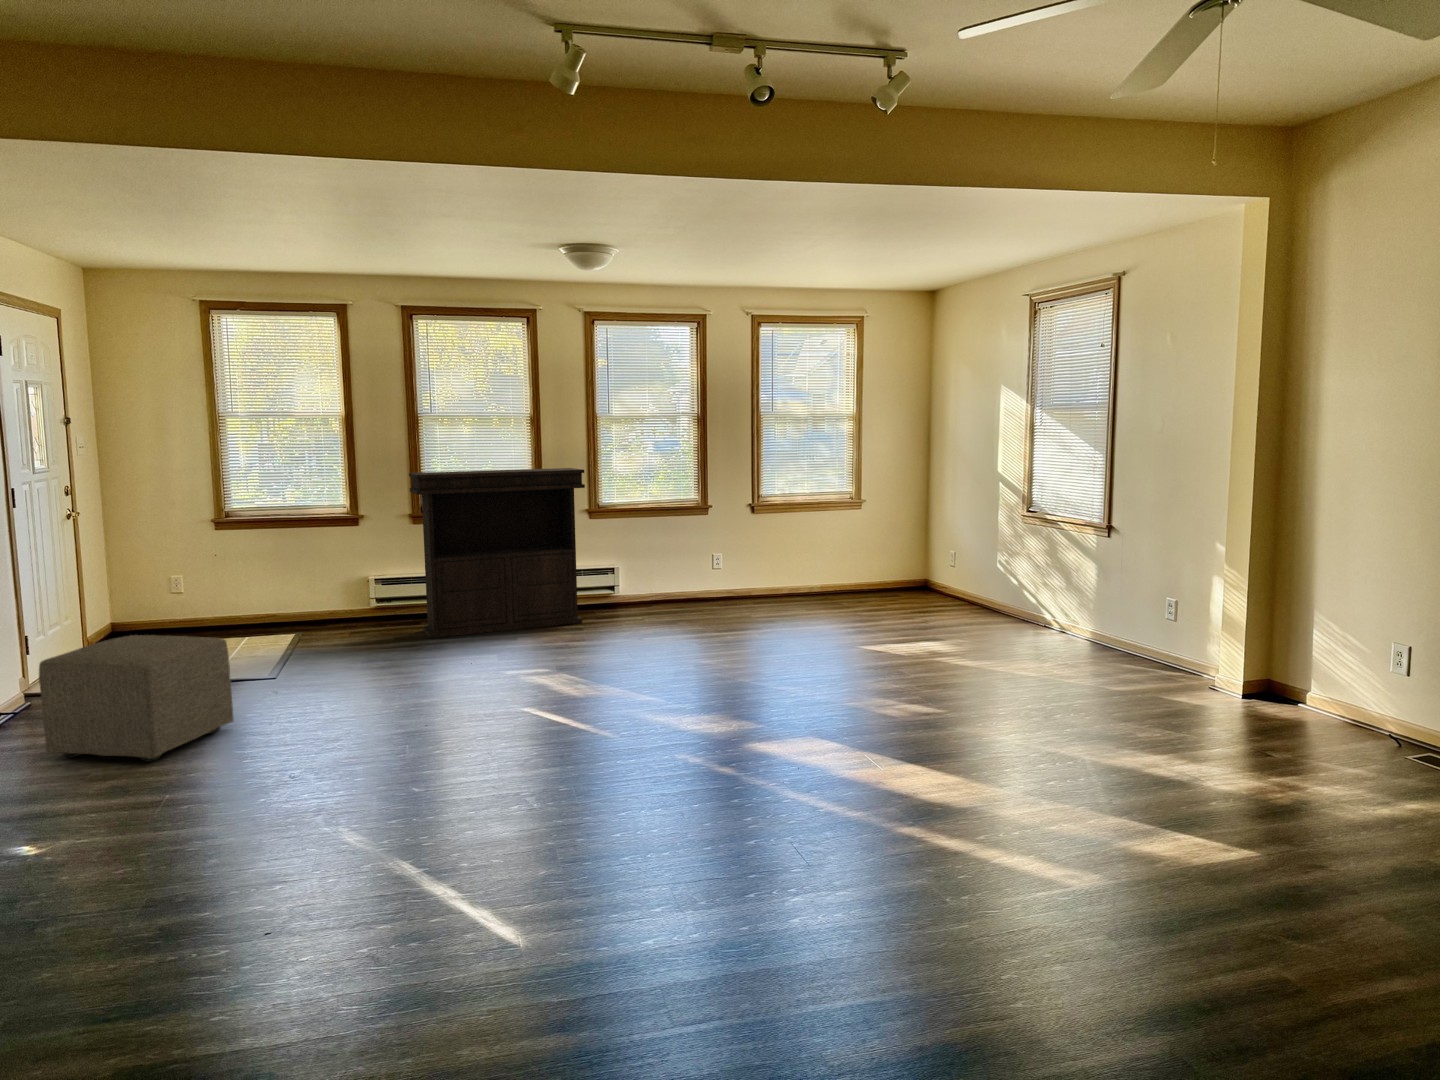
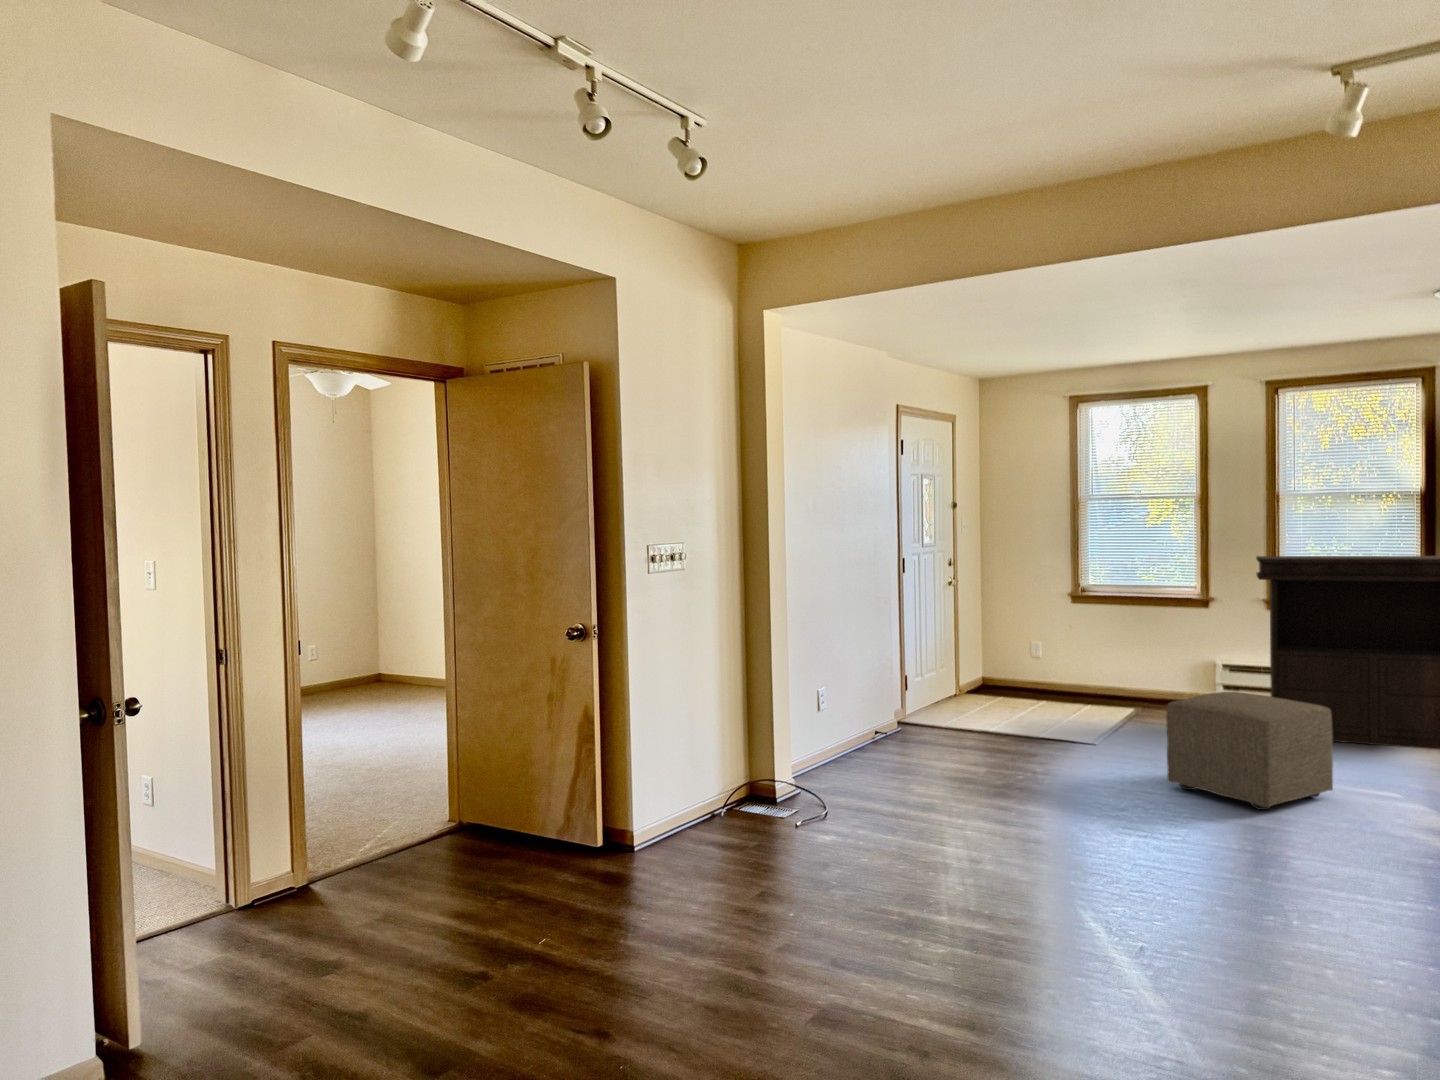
ottoman: present [39,635,233,762] -> present [1166,692,1333,810]

